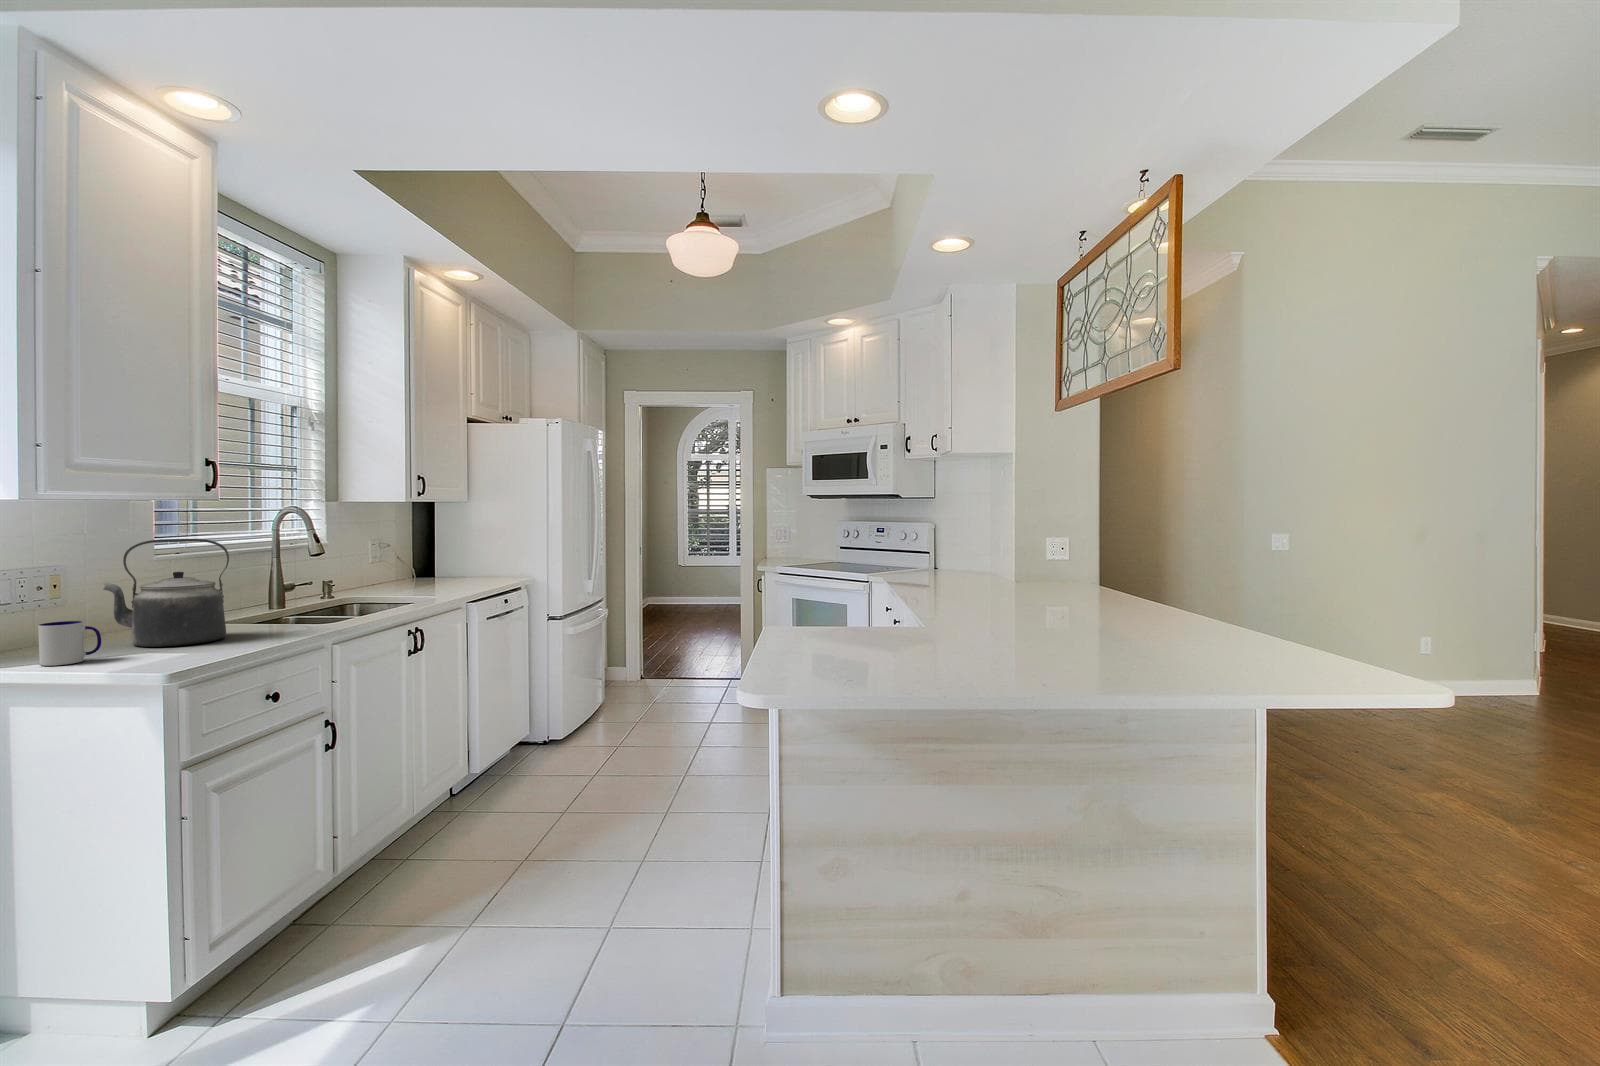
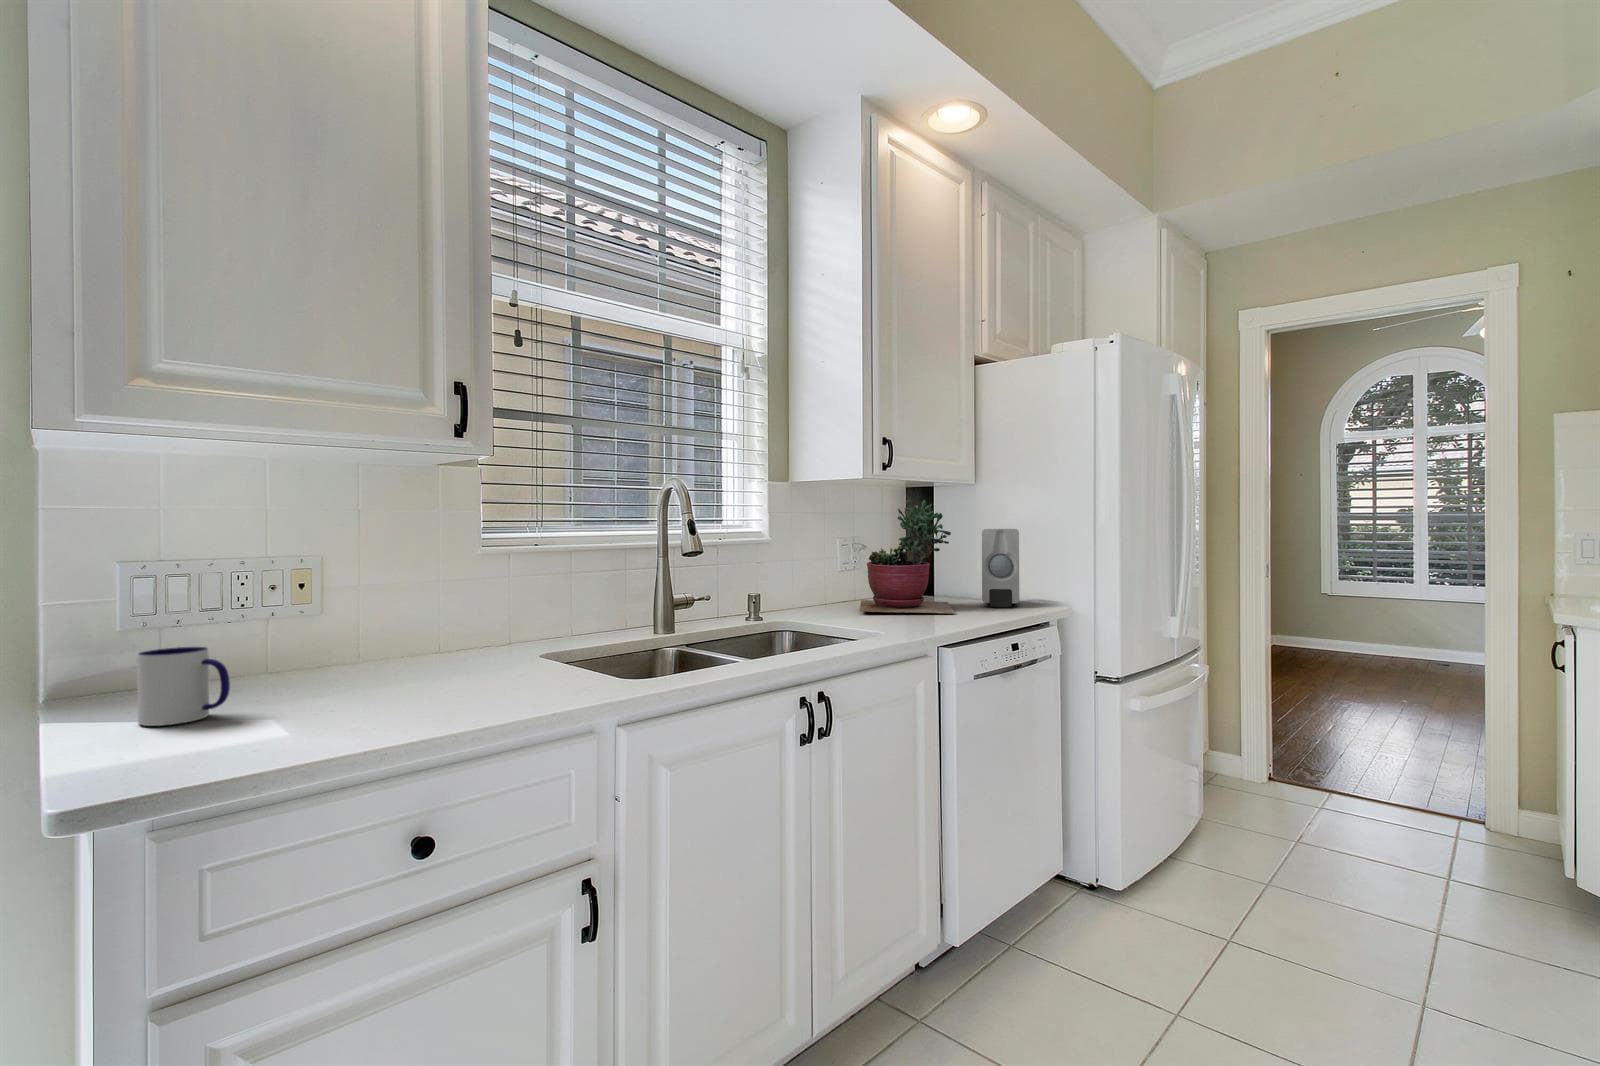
succulent plant: none [392,514,465,588] -> present [860,500,955,614]
soap dispenser: none [476,532,503,580] -> present [982,529,1019,607]
kettle: present [103,539,229,647] -> none [320,515,480,701]

